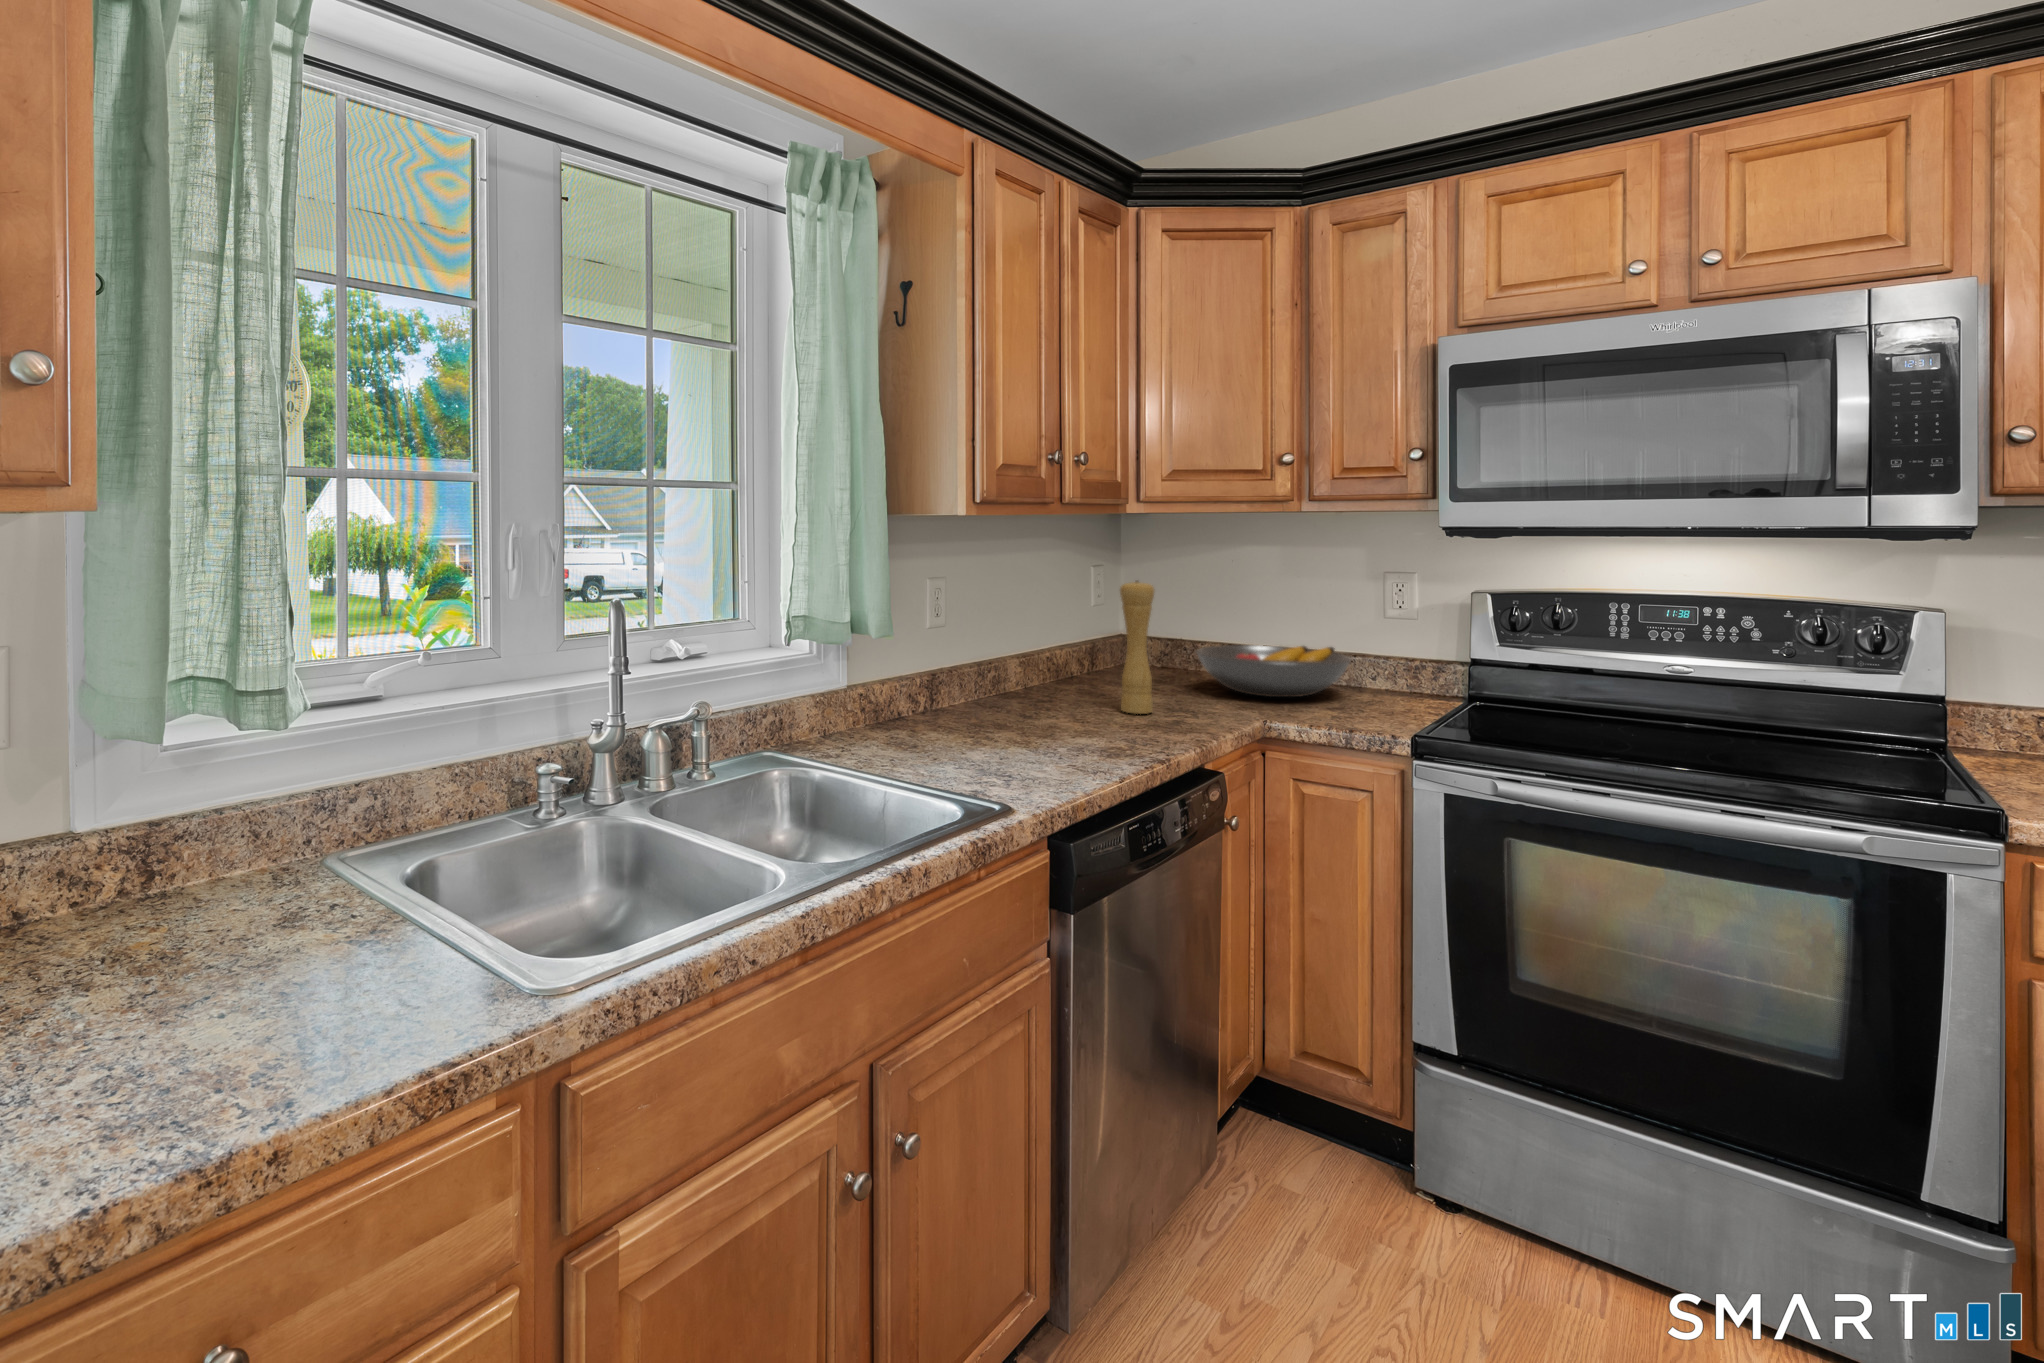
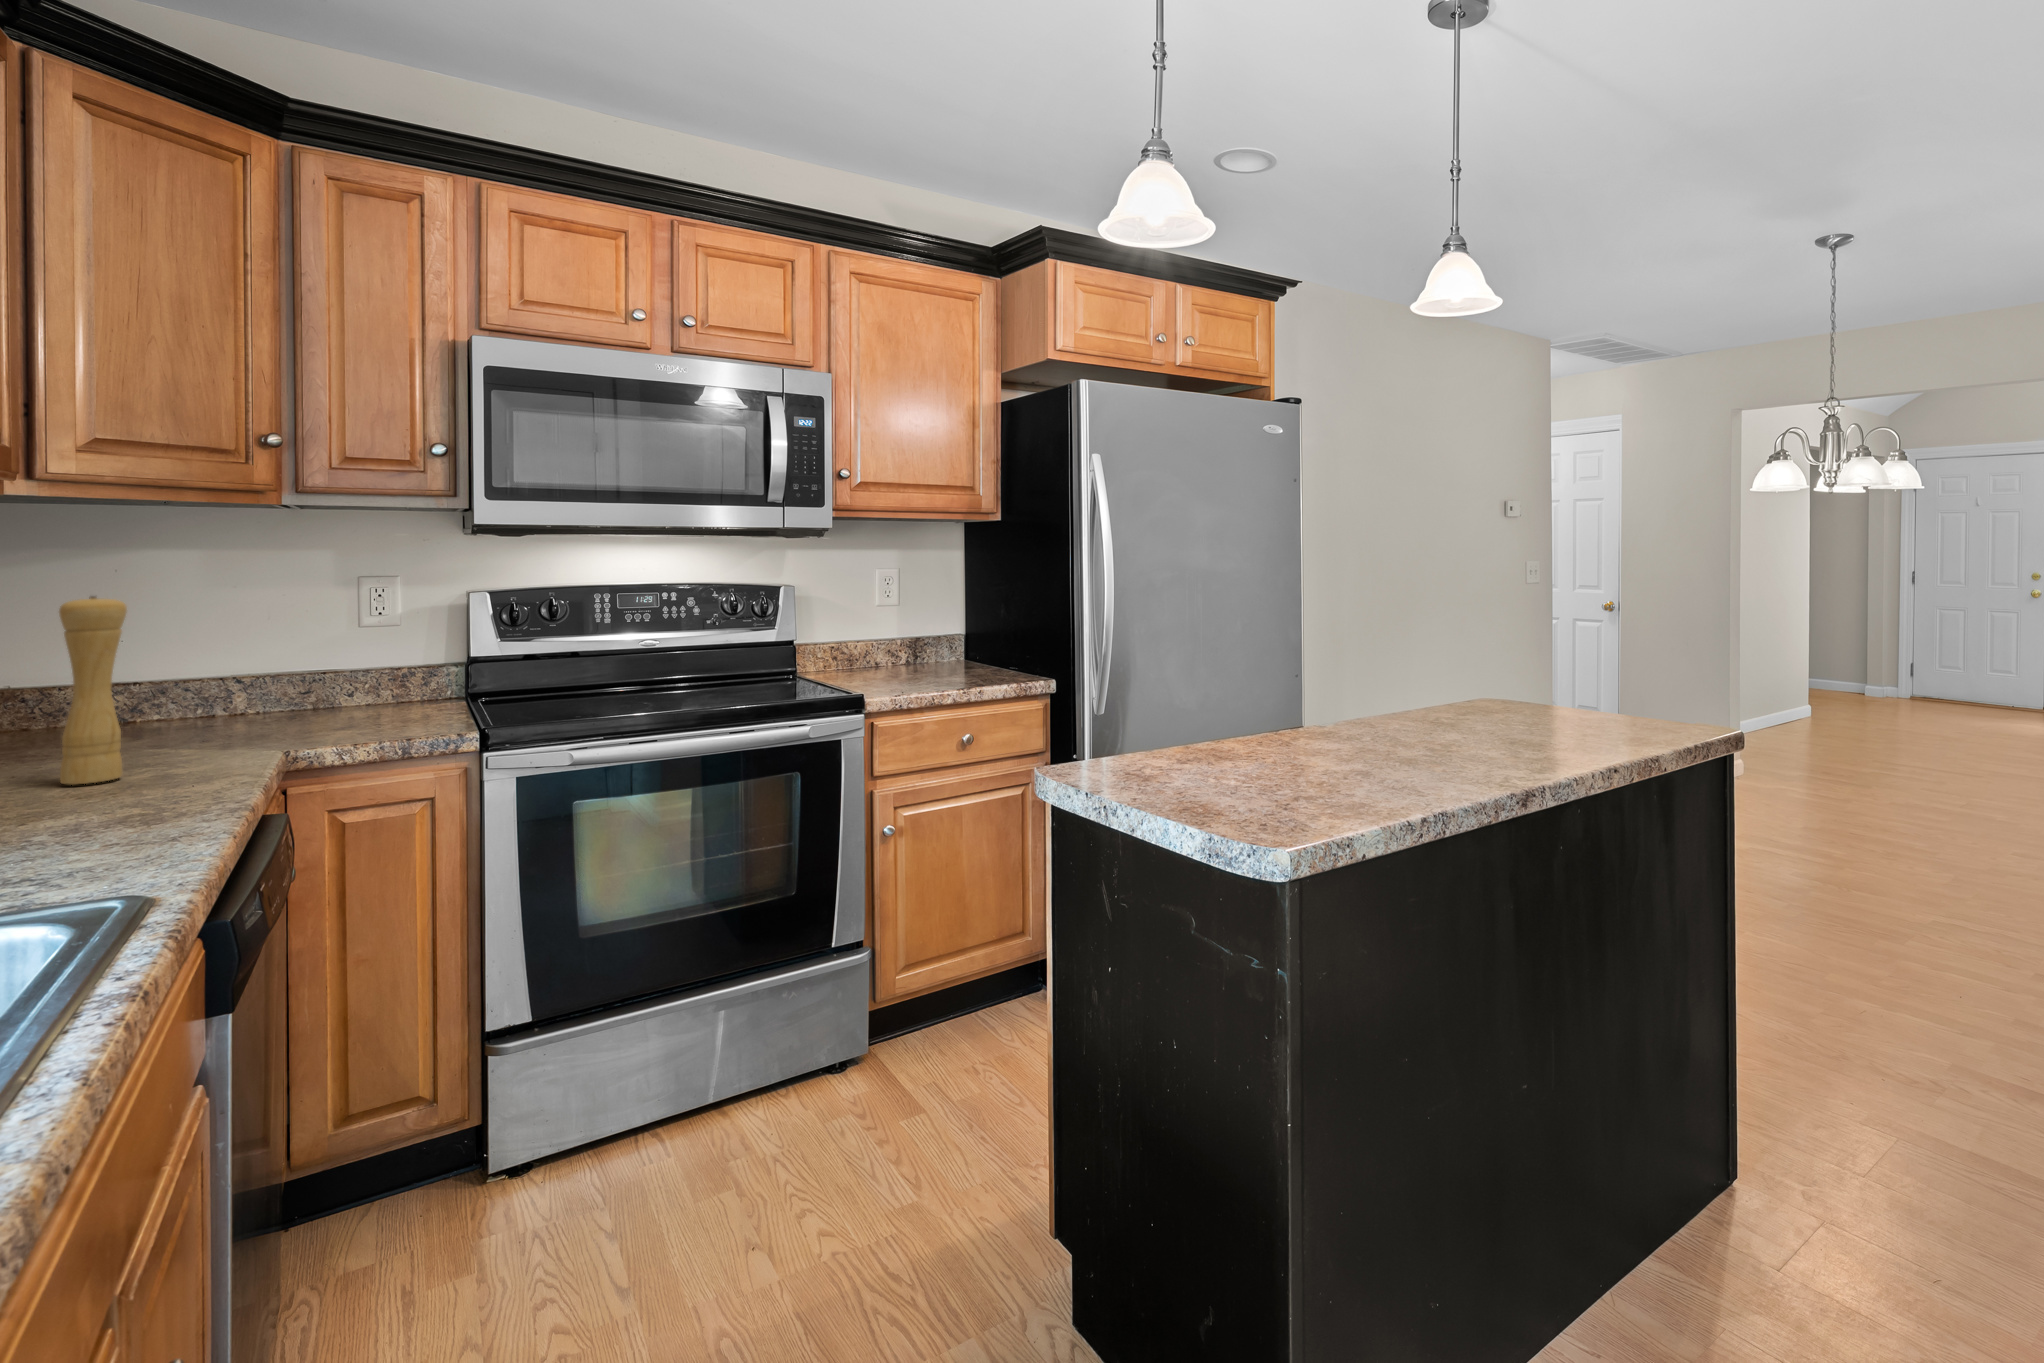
fruit bowl: present [1196,645,1351,697] -> none [112,662,352,734]

